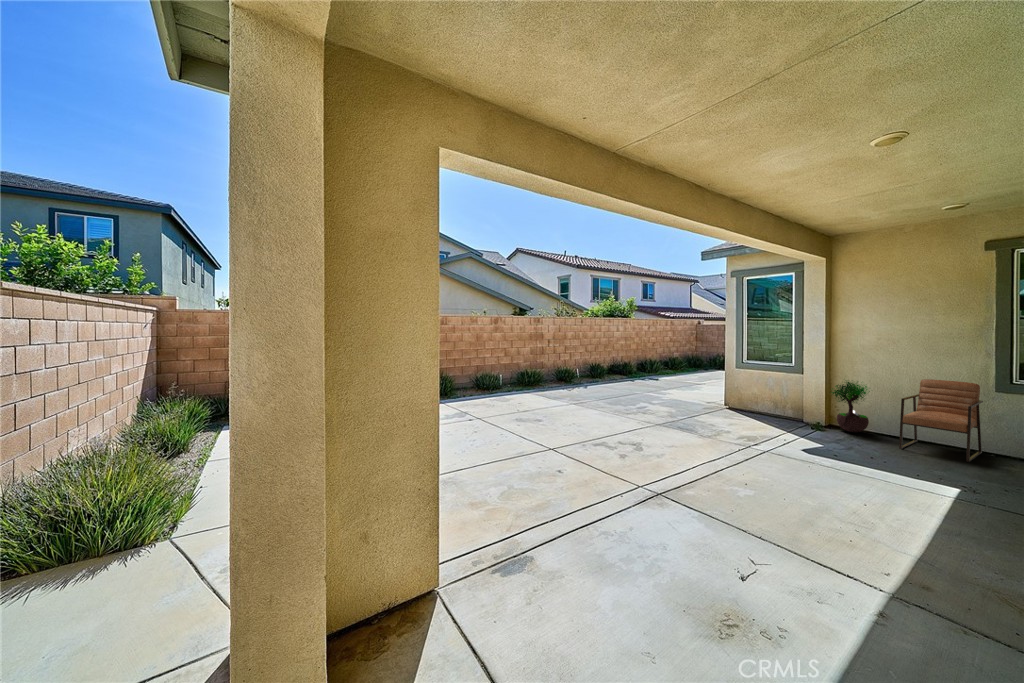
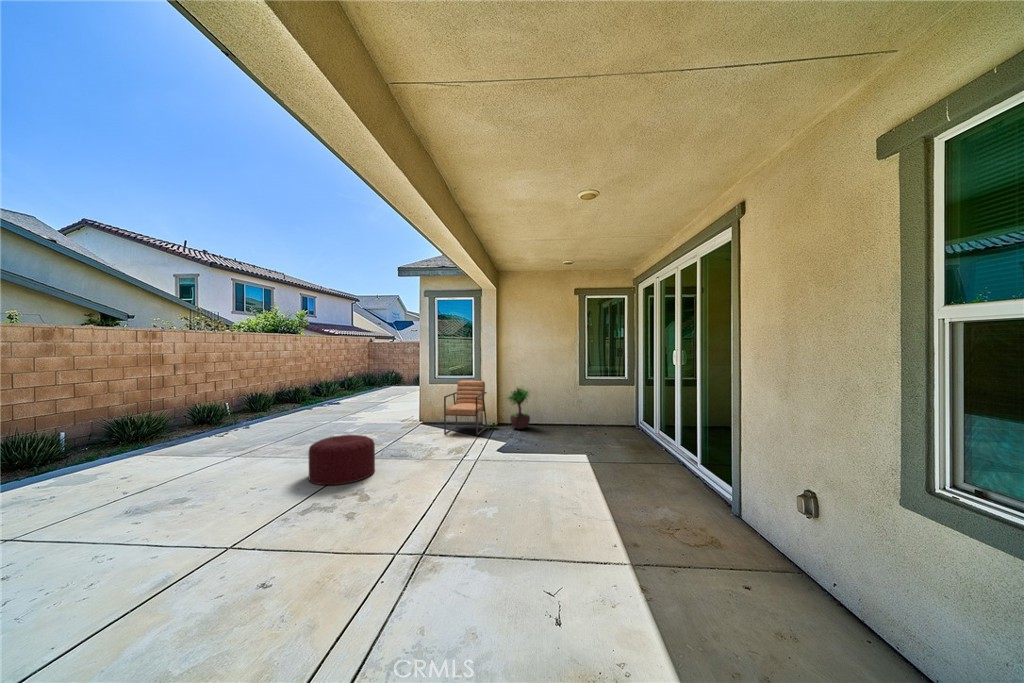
chair: present [899,379,983,462] -> present [444,380,487,436]
ottoman: none [608,400,660,438] -> present [309,435,375,485]

